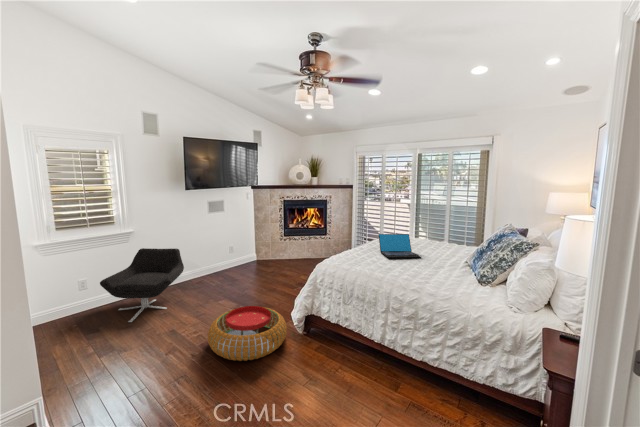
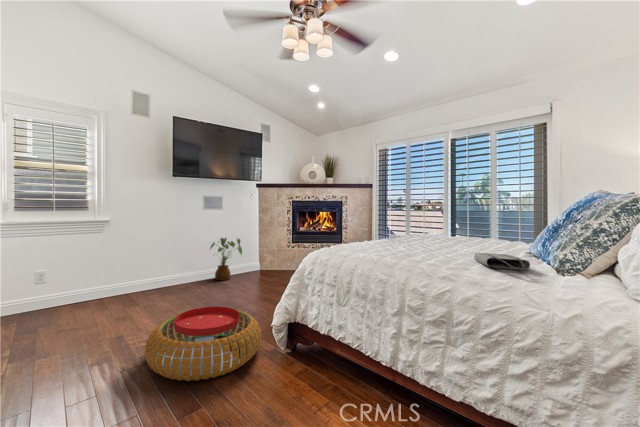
laptop: present [379,234,421,258] -> none [395,219,456,248]
house plant: none [217,237,245,275] -> present [210,238,242,280]
lounge chair: present [100,248,184,322] -> none [53,240,162,323]
tote bag: none [433,268,464,286] -> present [474,253,530,271]

